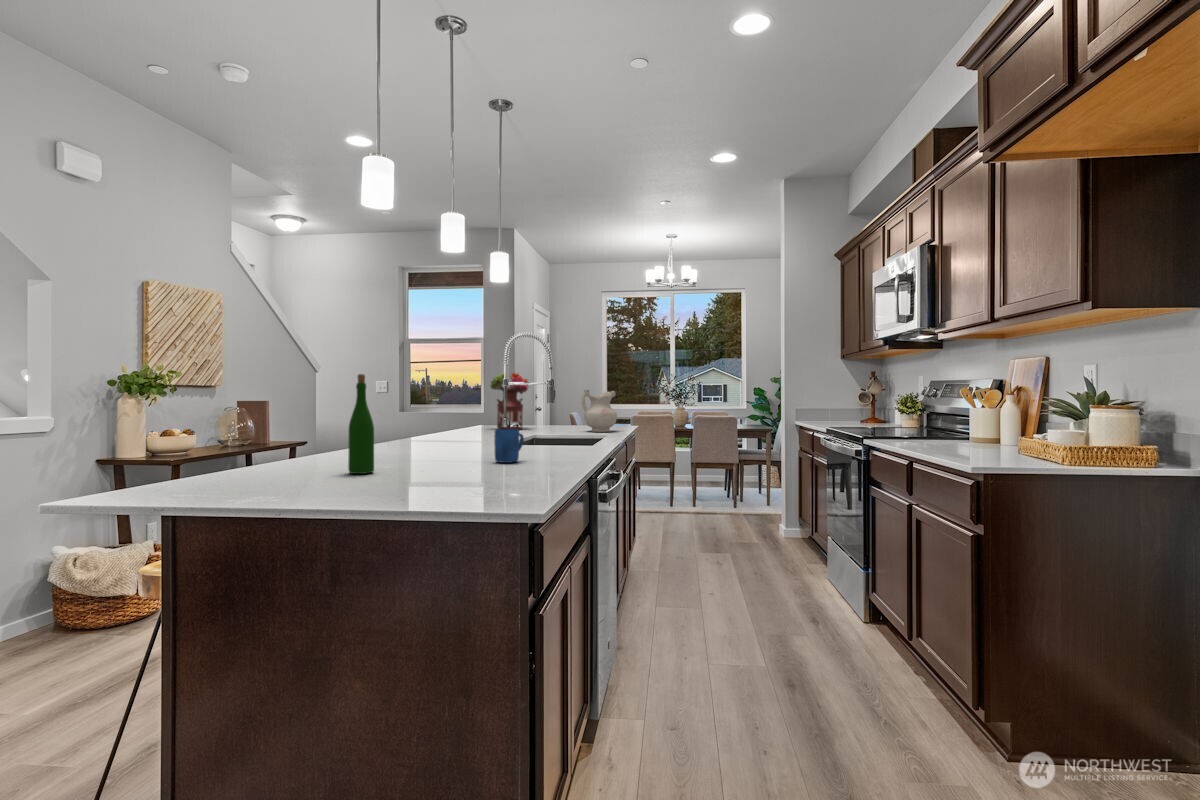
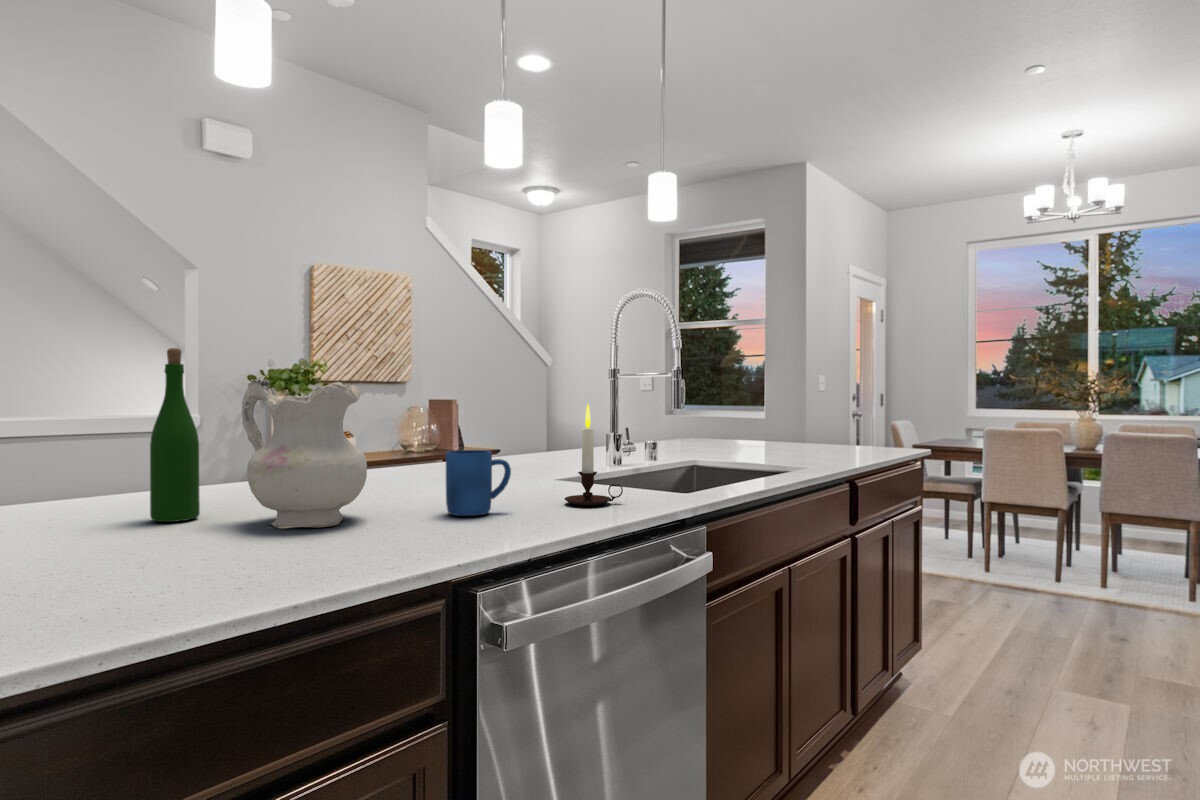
flower arrangement: present [490,372,528,429] -> none [681,357,744,445]
ceramic pitcher: present [581,390,617,432] -> present [242,379,367,527]
candle: none [535,404,563,456] -> present [565,404,623,506]

